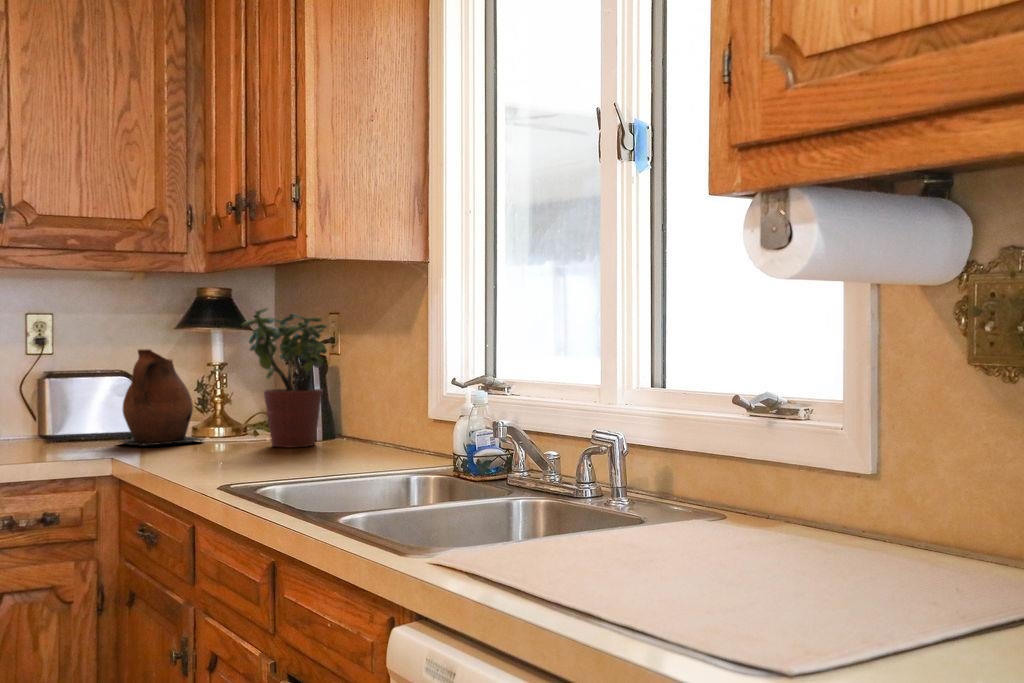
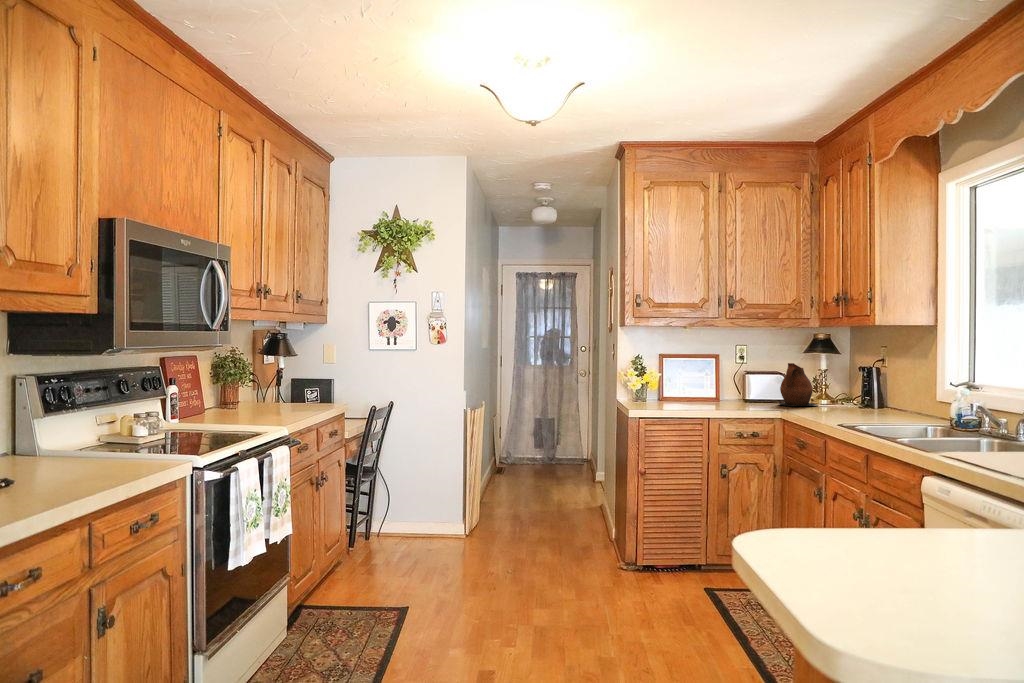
potted plant: present [242,308,327,447] -> none [839,346,883,411]

